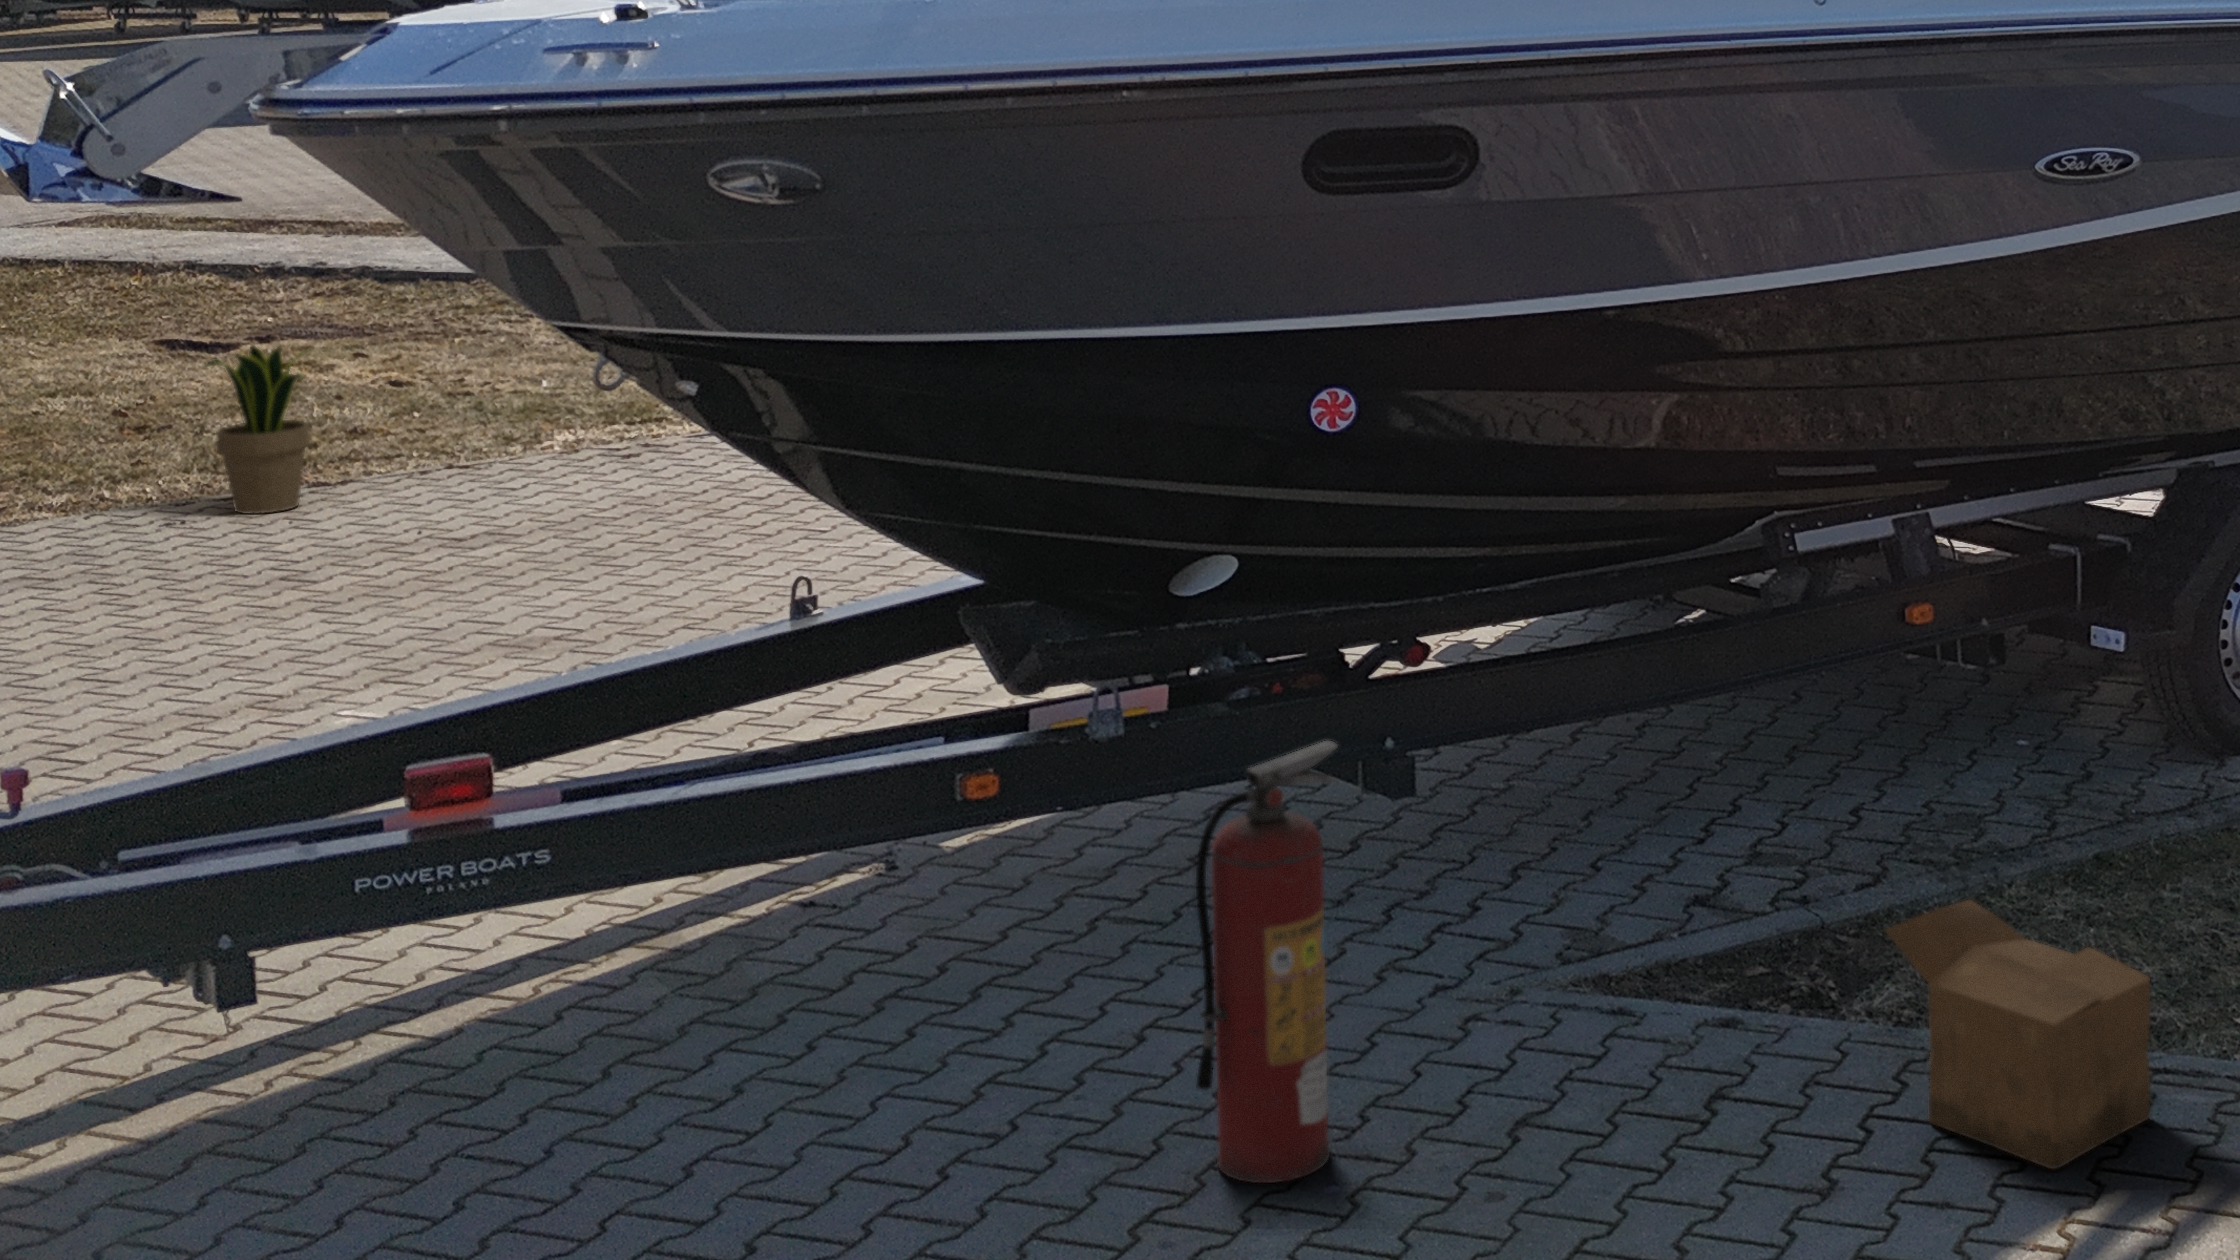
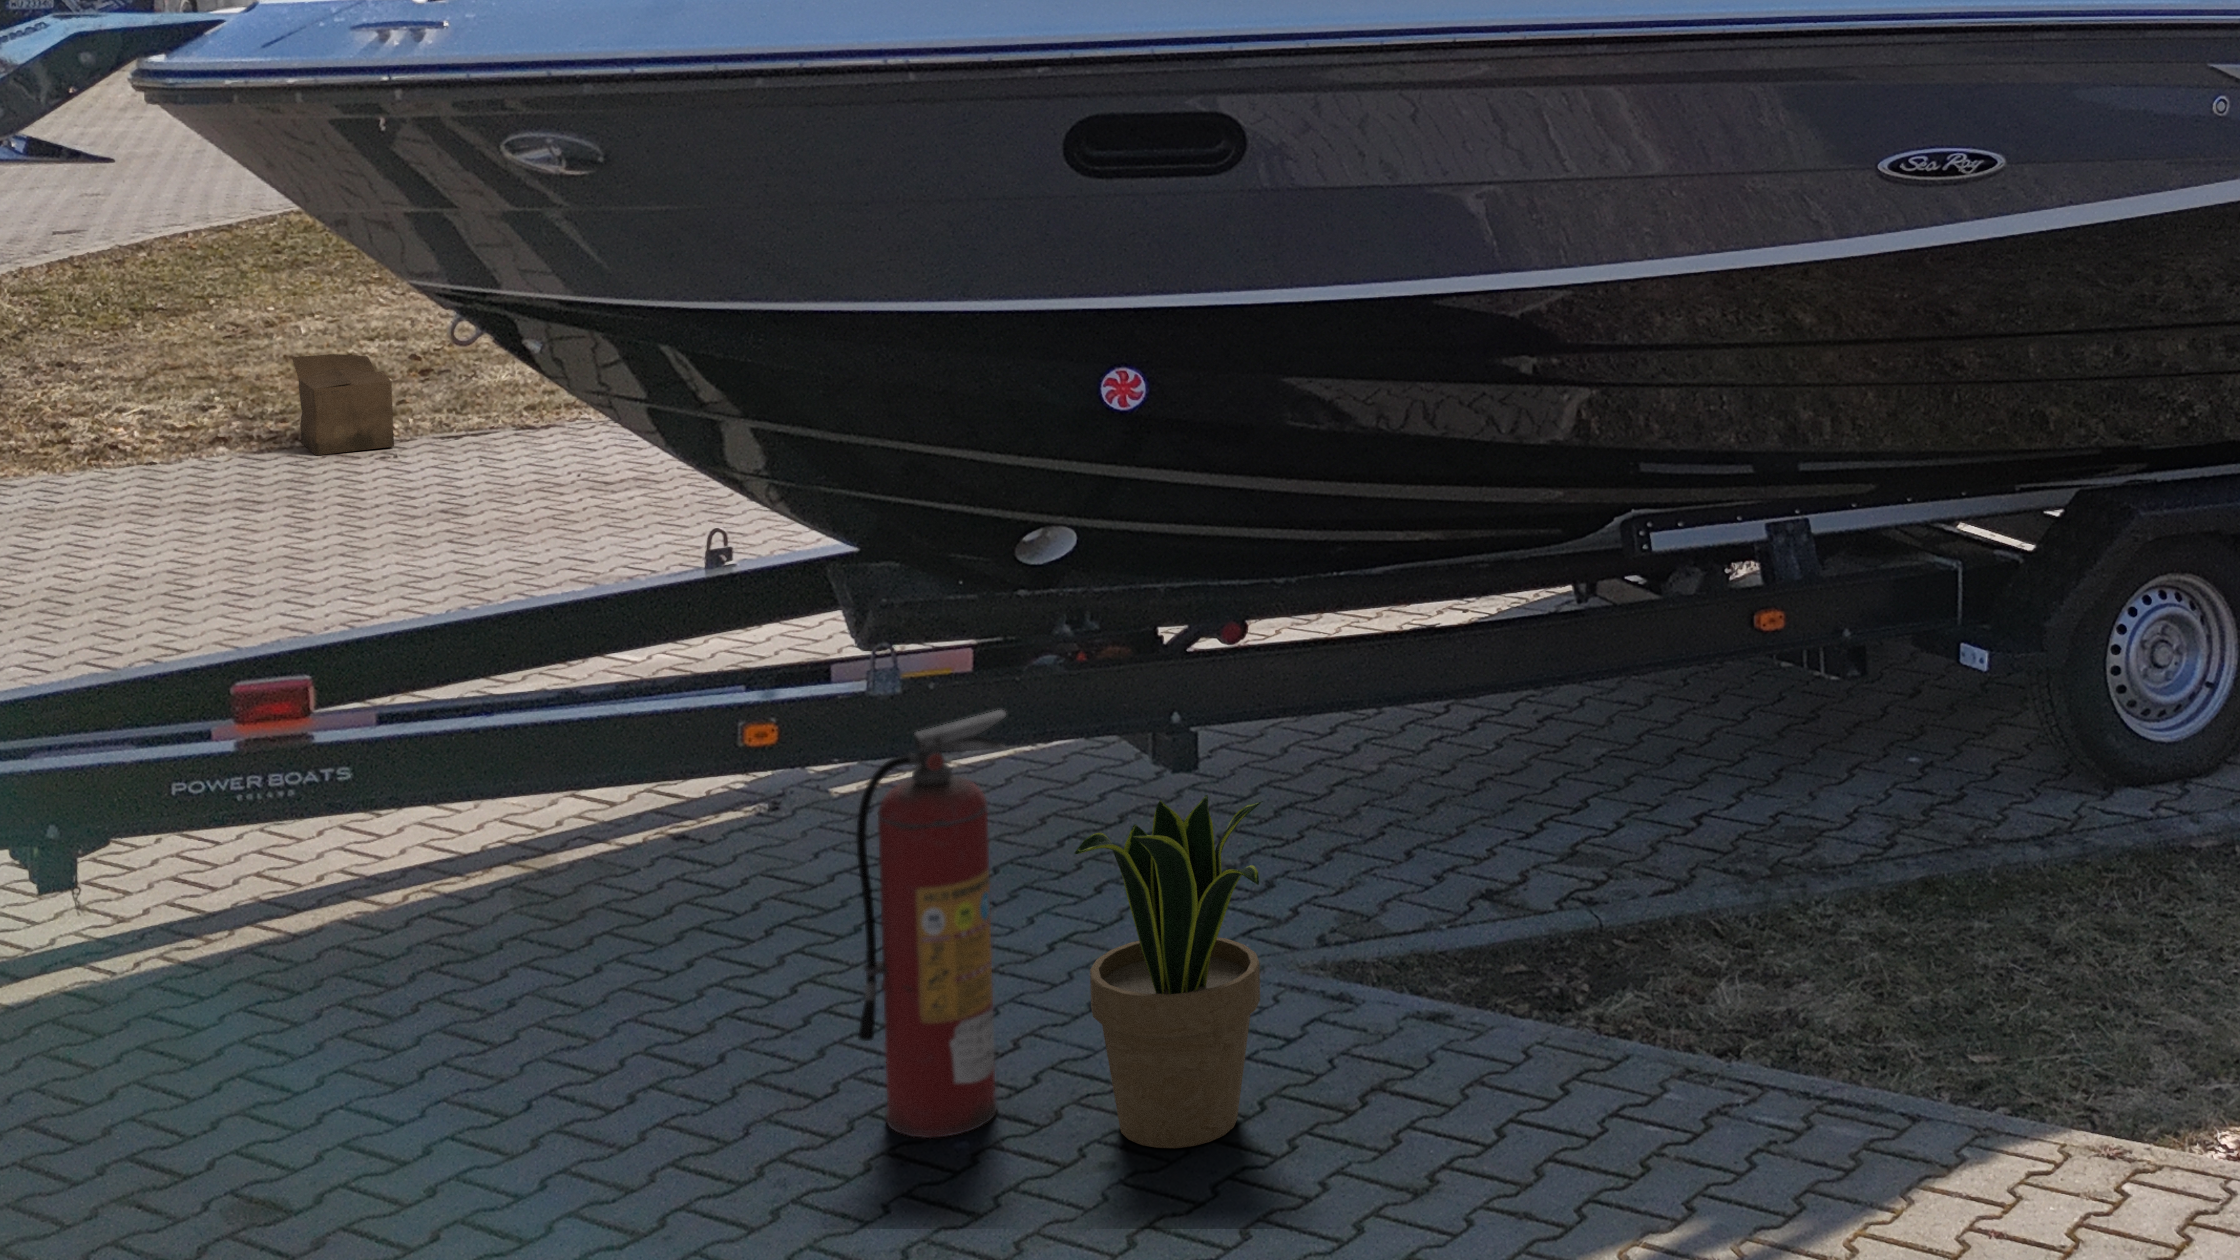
potted plant: present [206,345,310,514] -> present [1074,795,1263,1148]
cardboard box: present [1886,900,2150,1169] -> present [292,354,394,455]

